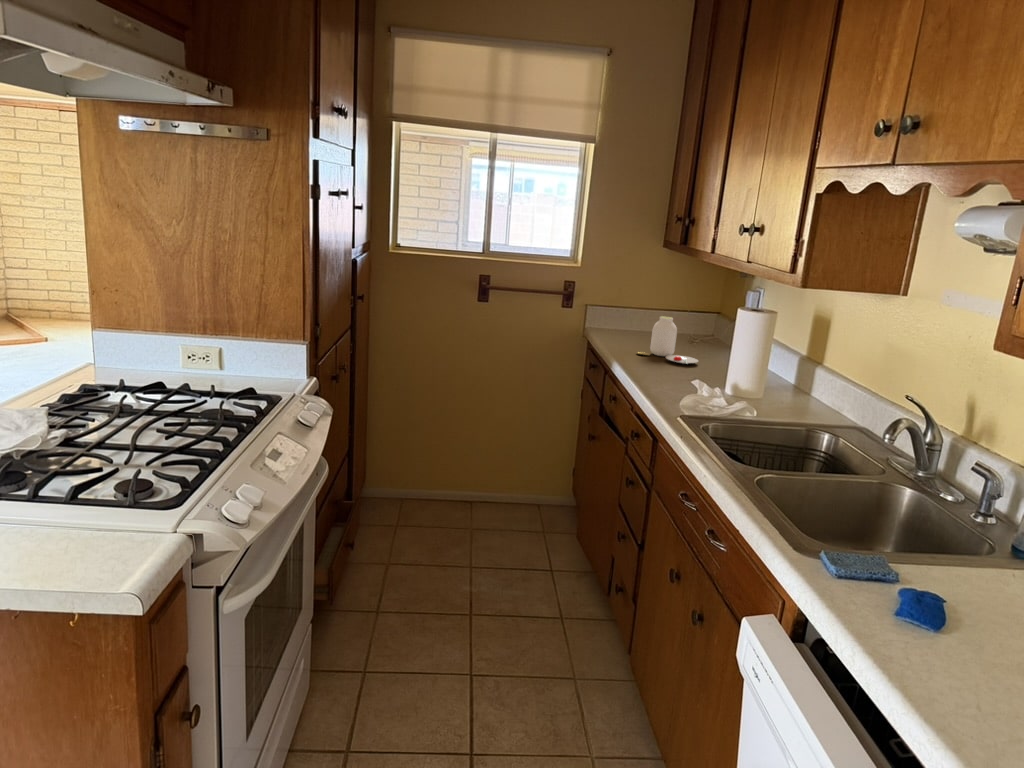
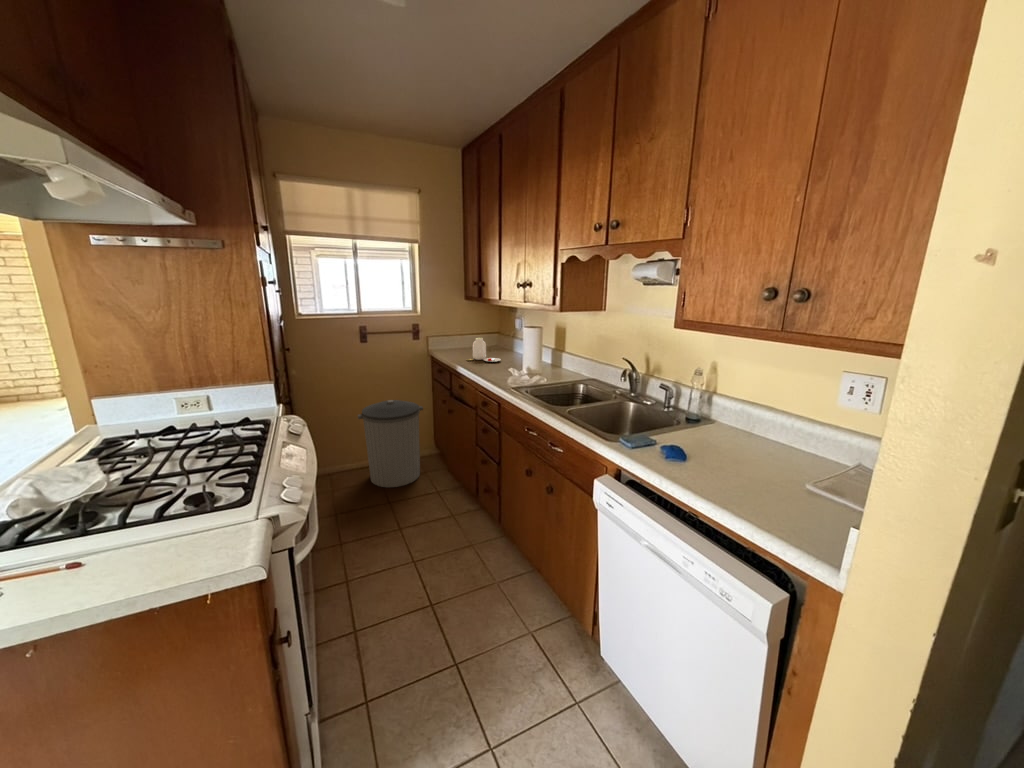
trash can: none [452,401,557,544] -> present [358,400,423,487]

